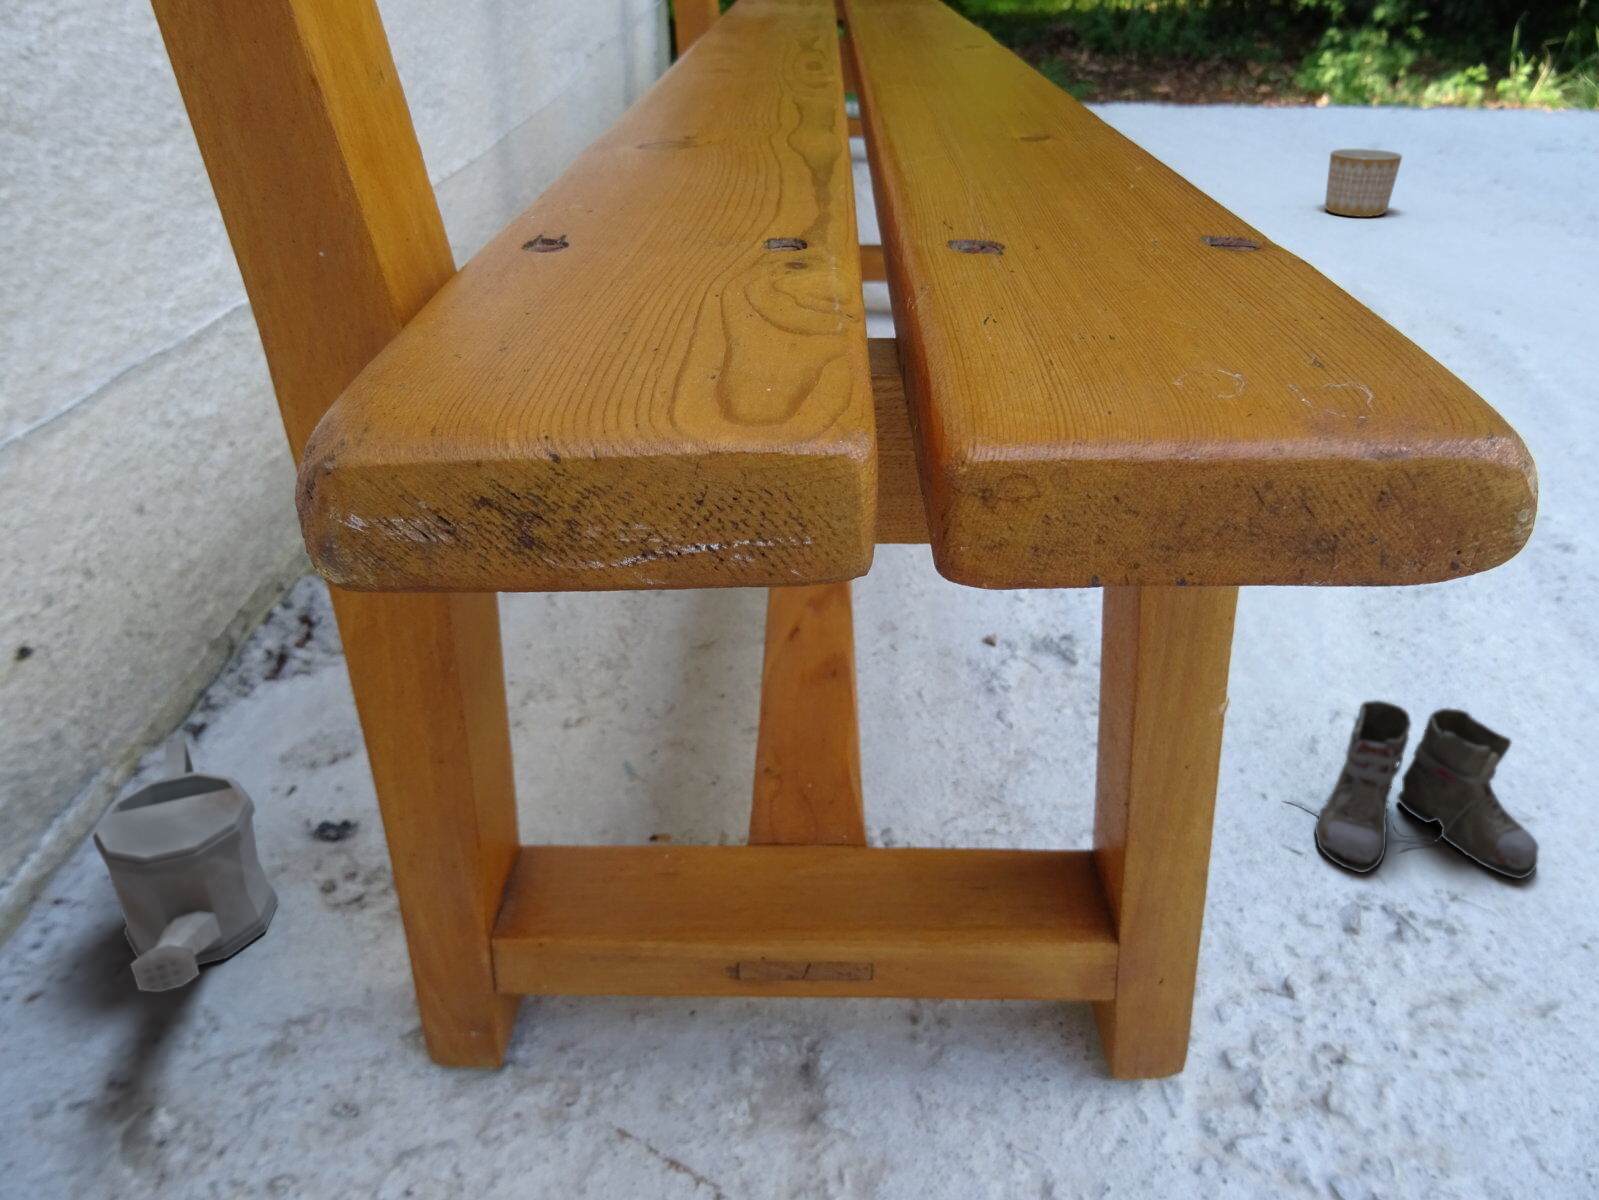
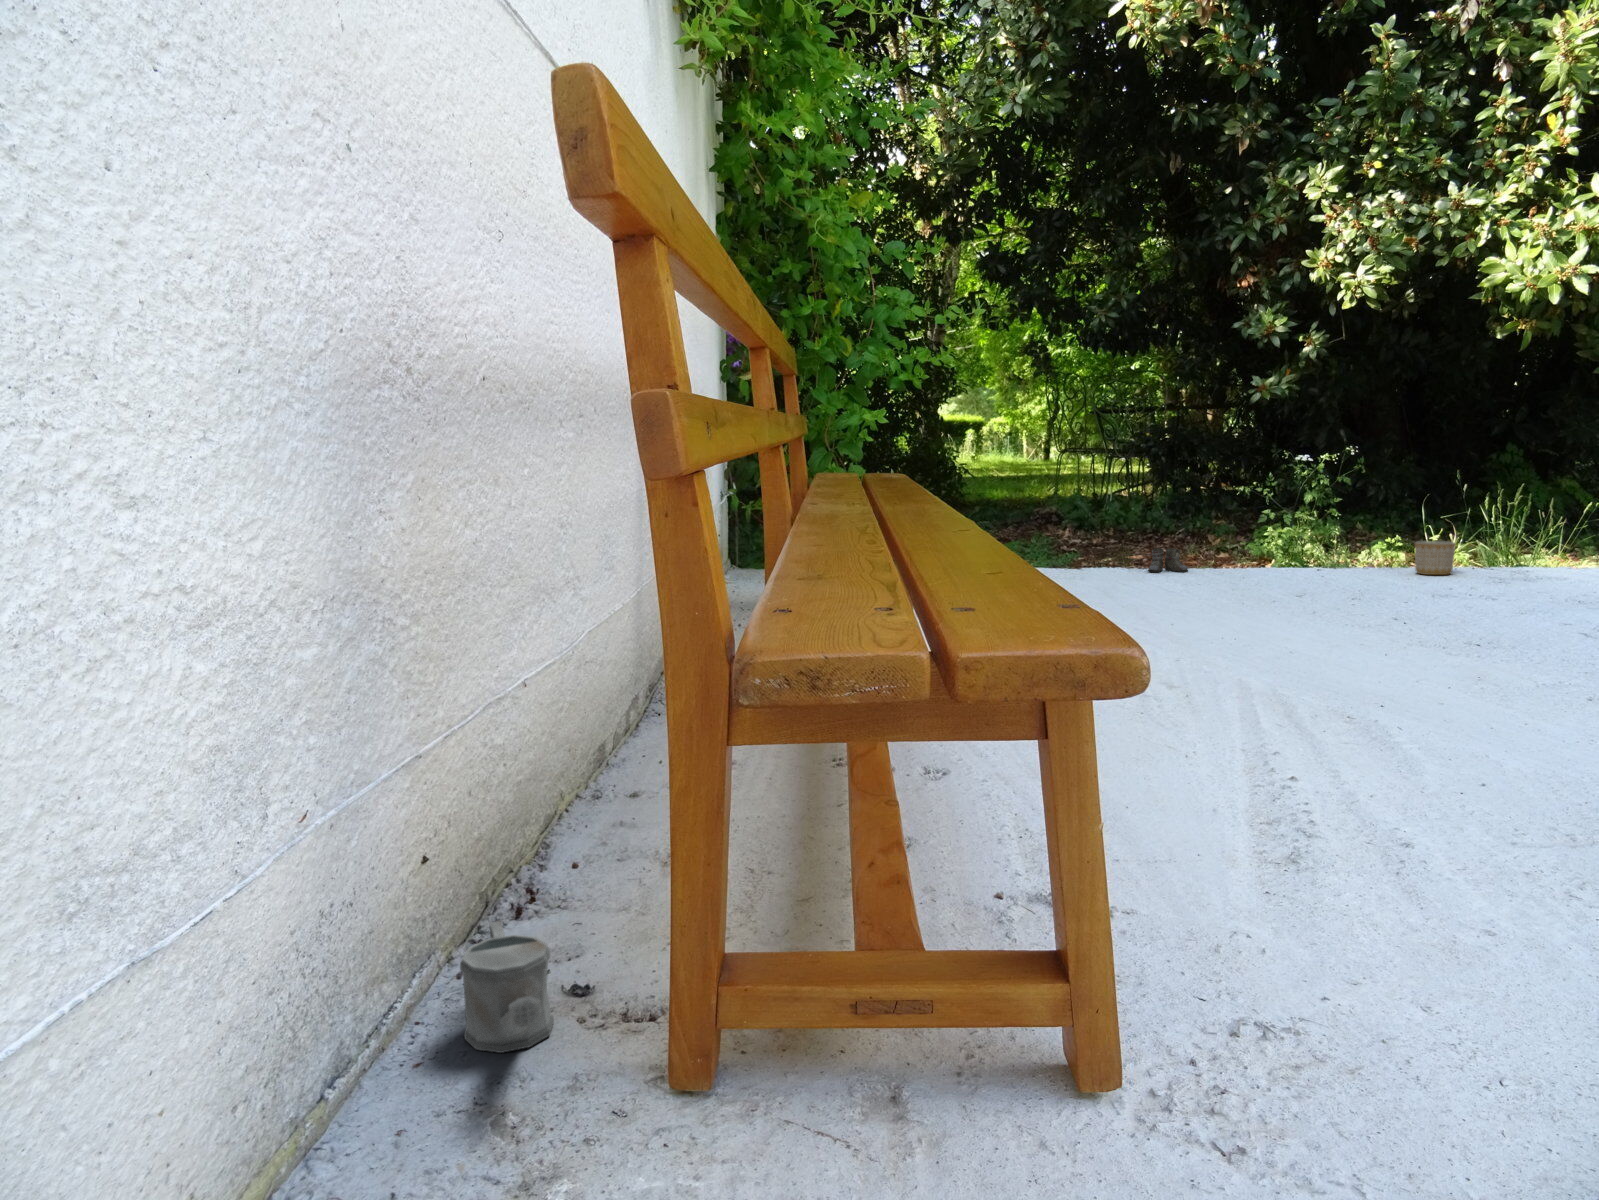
planter: present [1325,149,1402,217] -> present [1414,541,1456,575]
boots: present [1310,700,1539,879] -> present [1148,549,1188,572]

